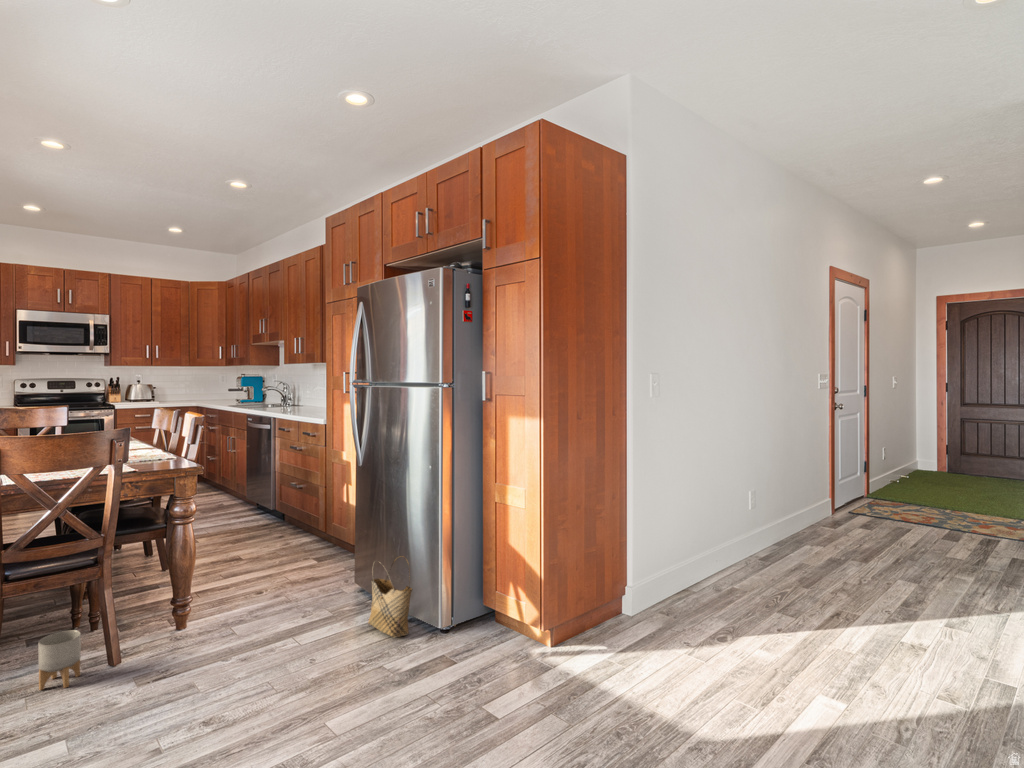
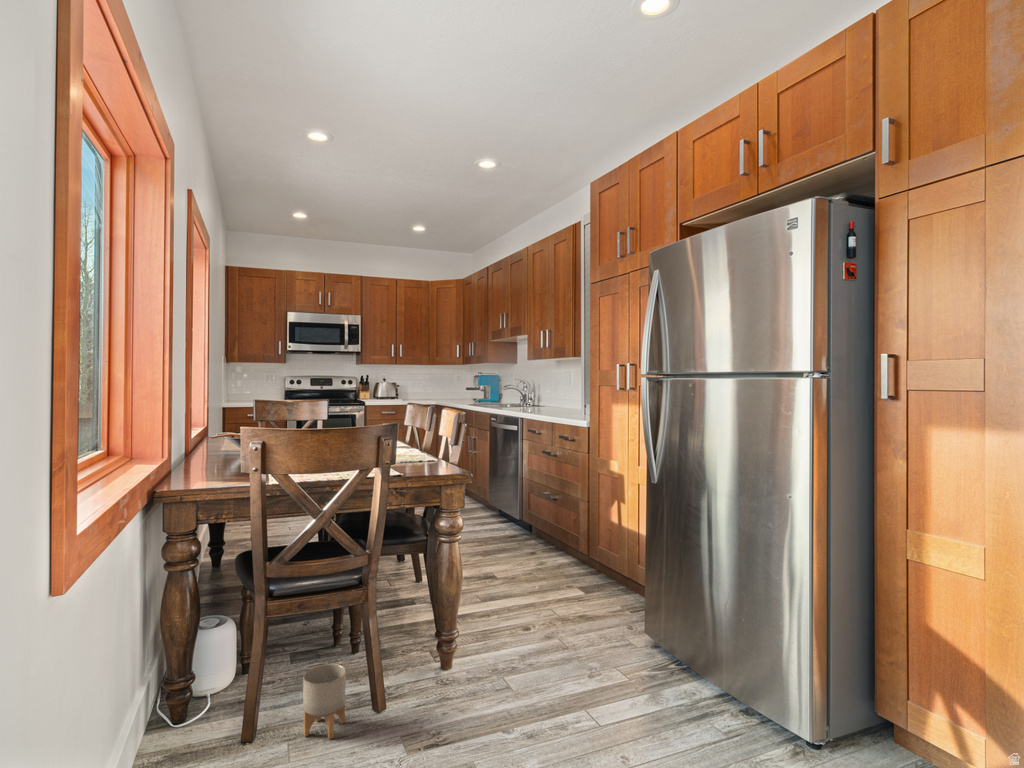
woven basket: present [368,556,412,637] -> none [683,614,757,739]

